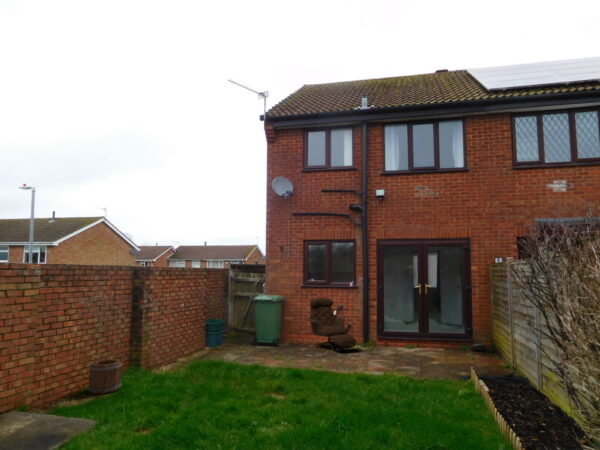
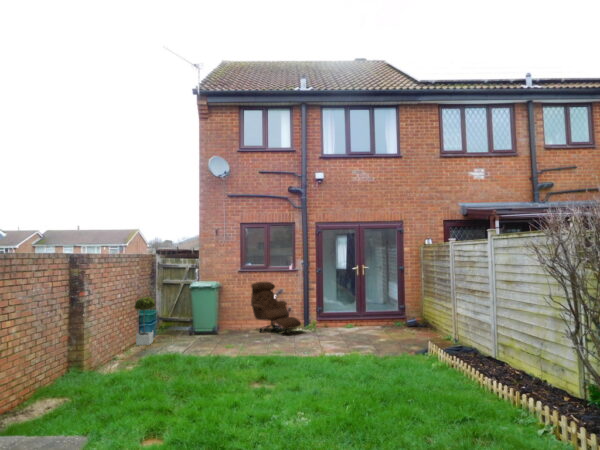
potted tree: none [198,307,217,352] -> present [135,297,155,345]
bucket: present [88,360,122,394] -> none [30,362,72,402]

